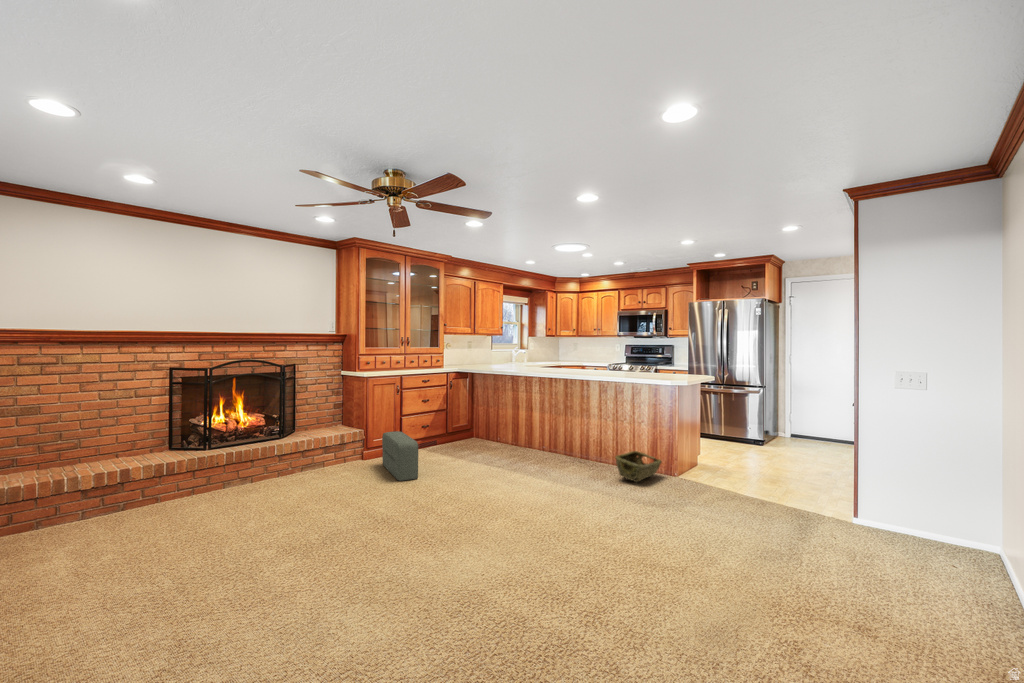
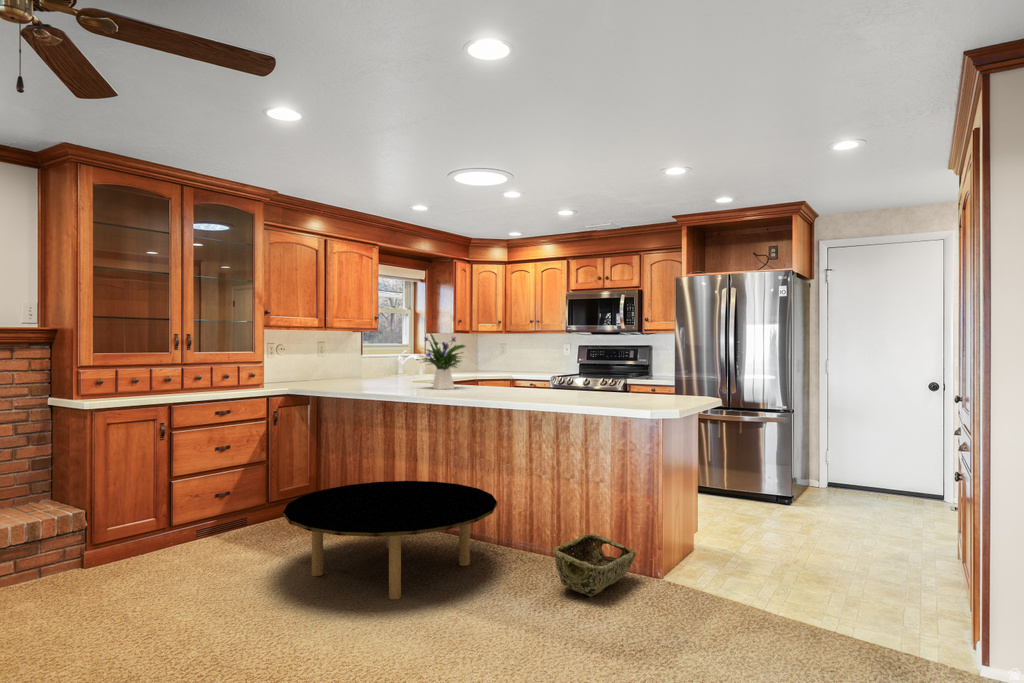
flower arrangement: none [530,337,560,370] -> present [422,333,465,389]
coffee table: none [468,421,582,479] -> present [283,481,497,599]
pouf: present [382,431,418,481] -> none [117,511,174,617]

